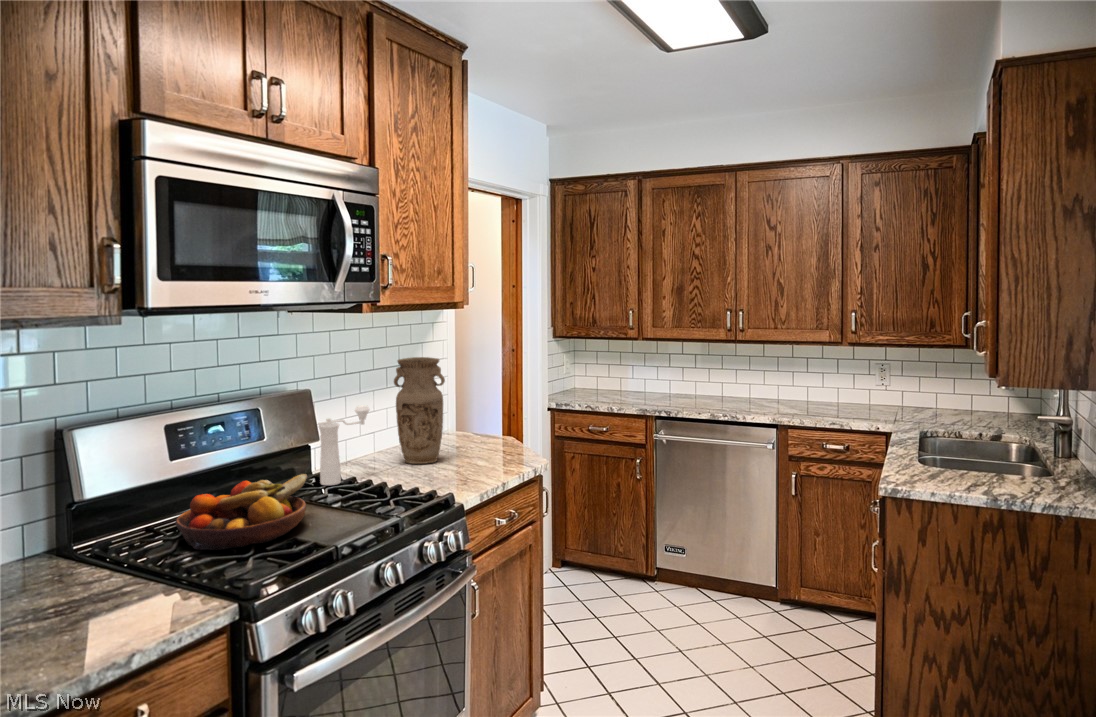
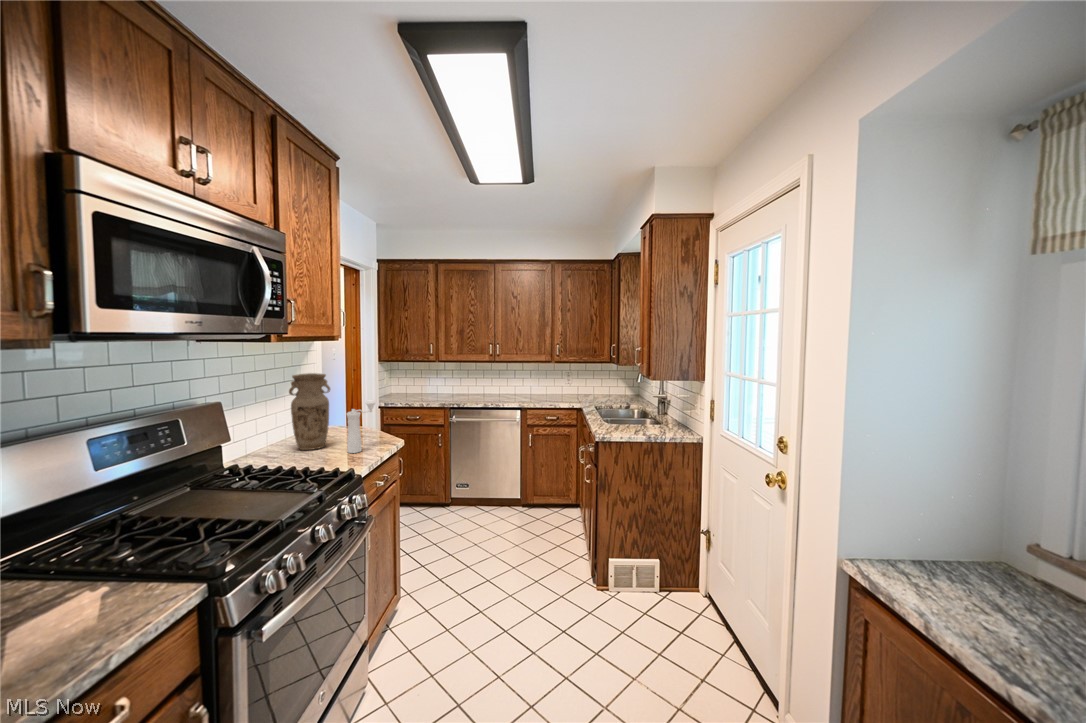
pepper mill: present [319,405,370,485] -> present [346,400,375,453]
fruit bowl: present [175,474,307,550] -> none [108,466,242,544]

